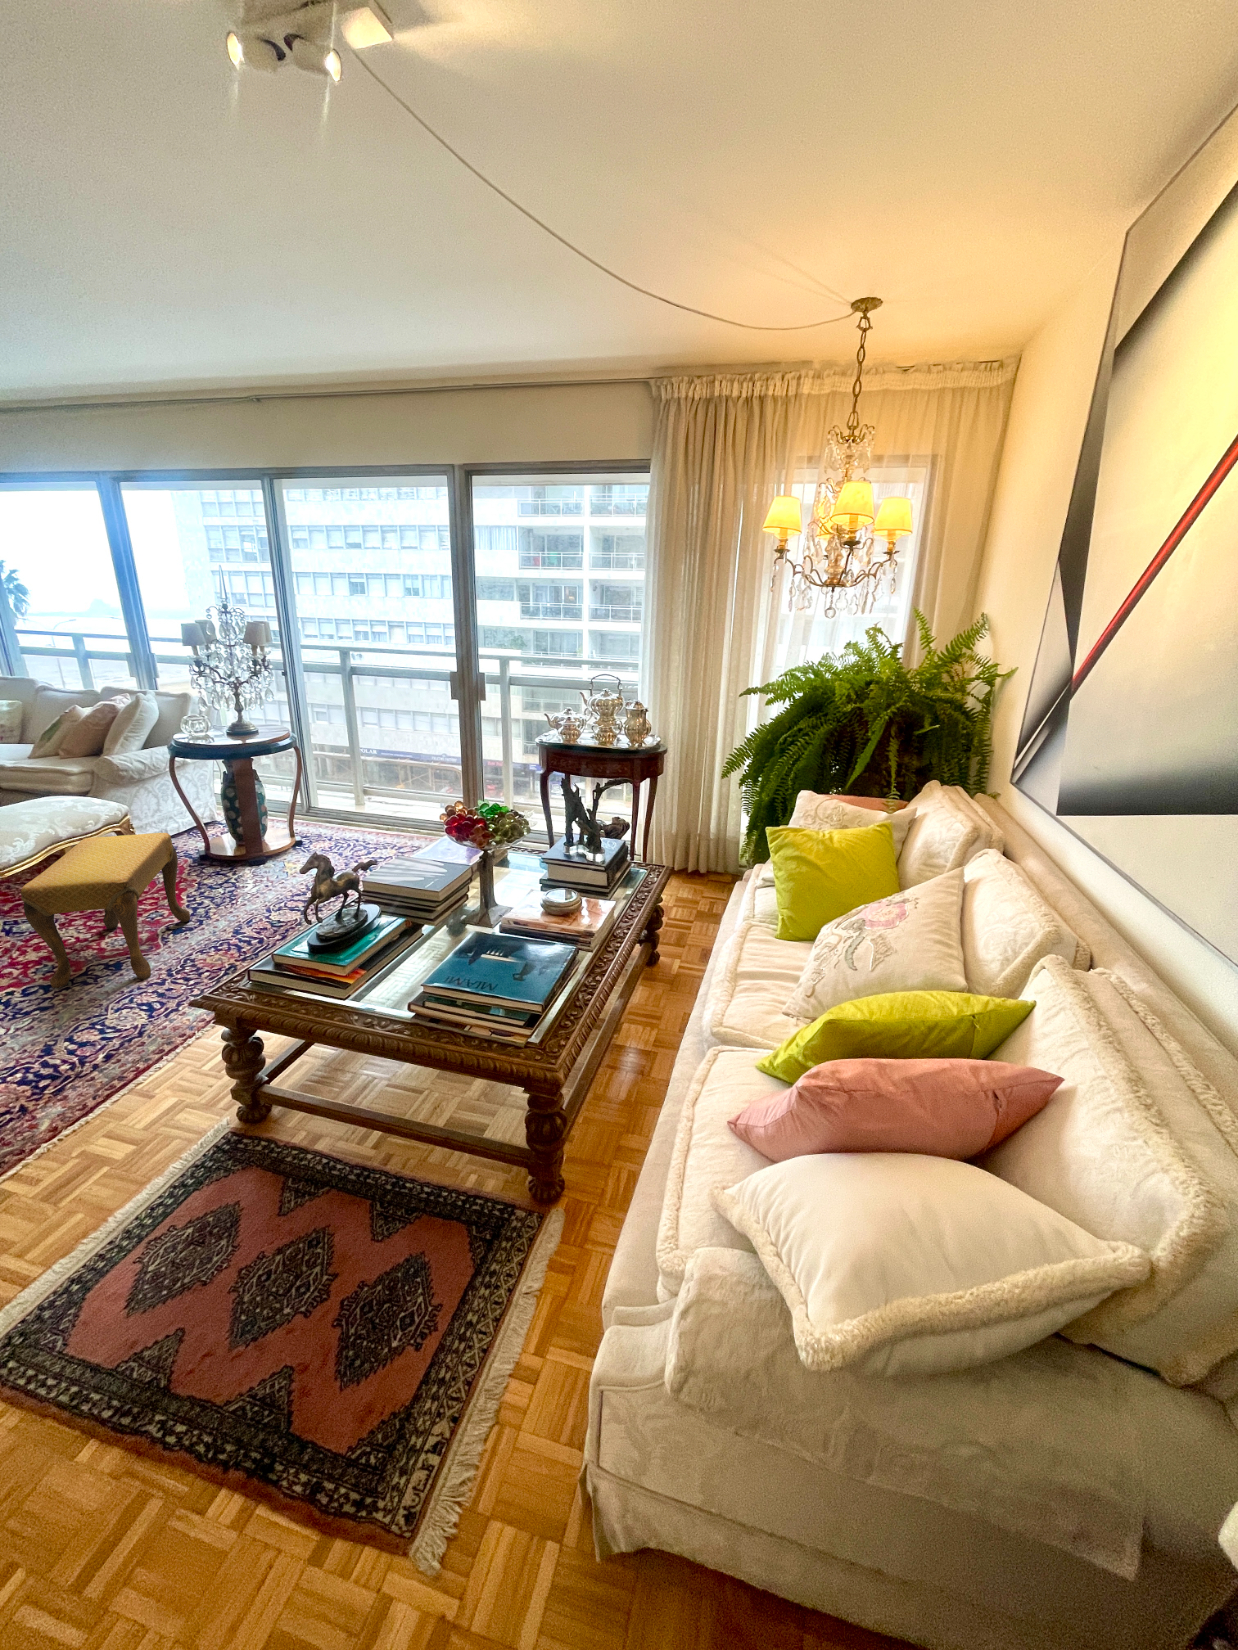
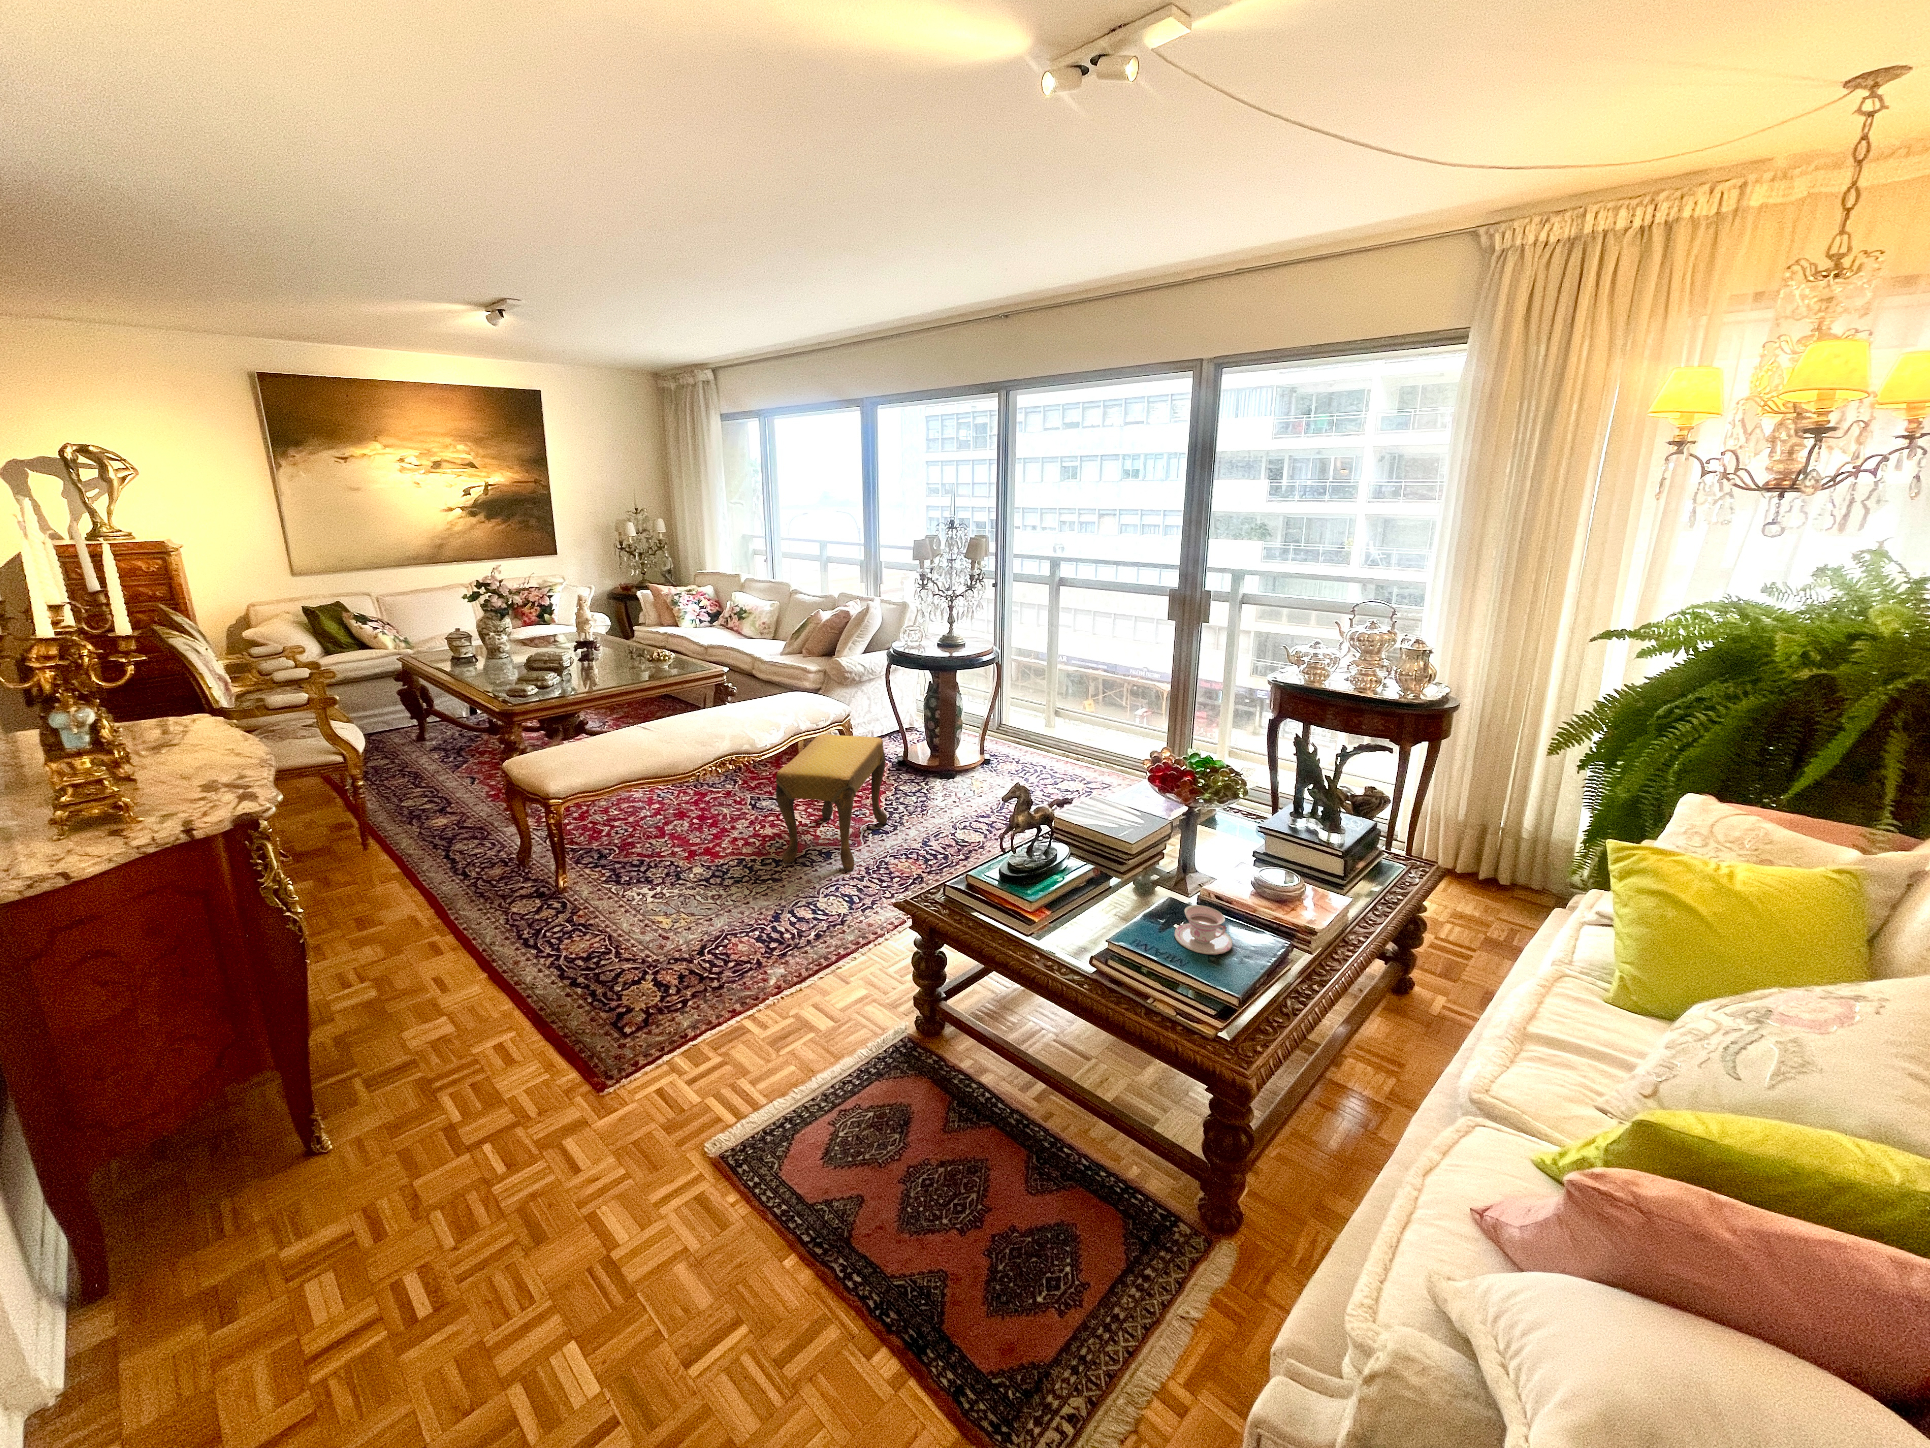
teacup: none [484,933,533,975] -> present [1175,905,1232,954]

